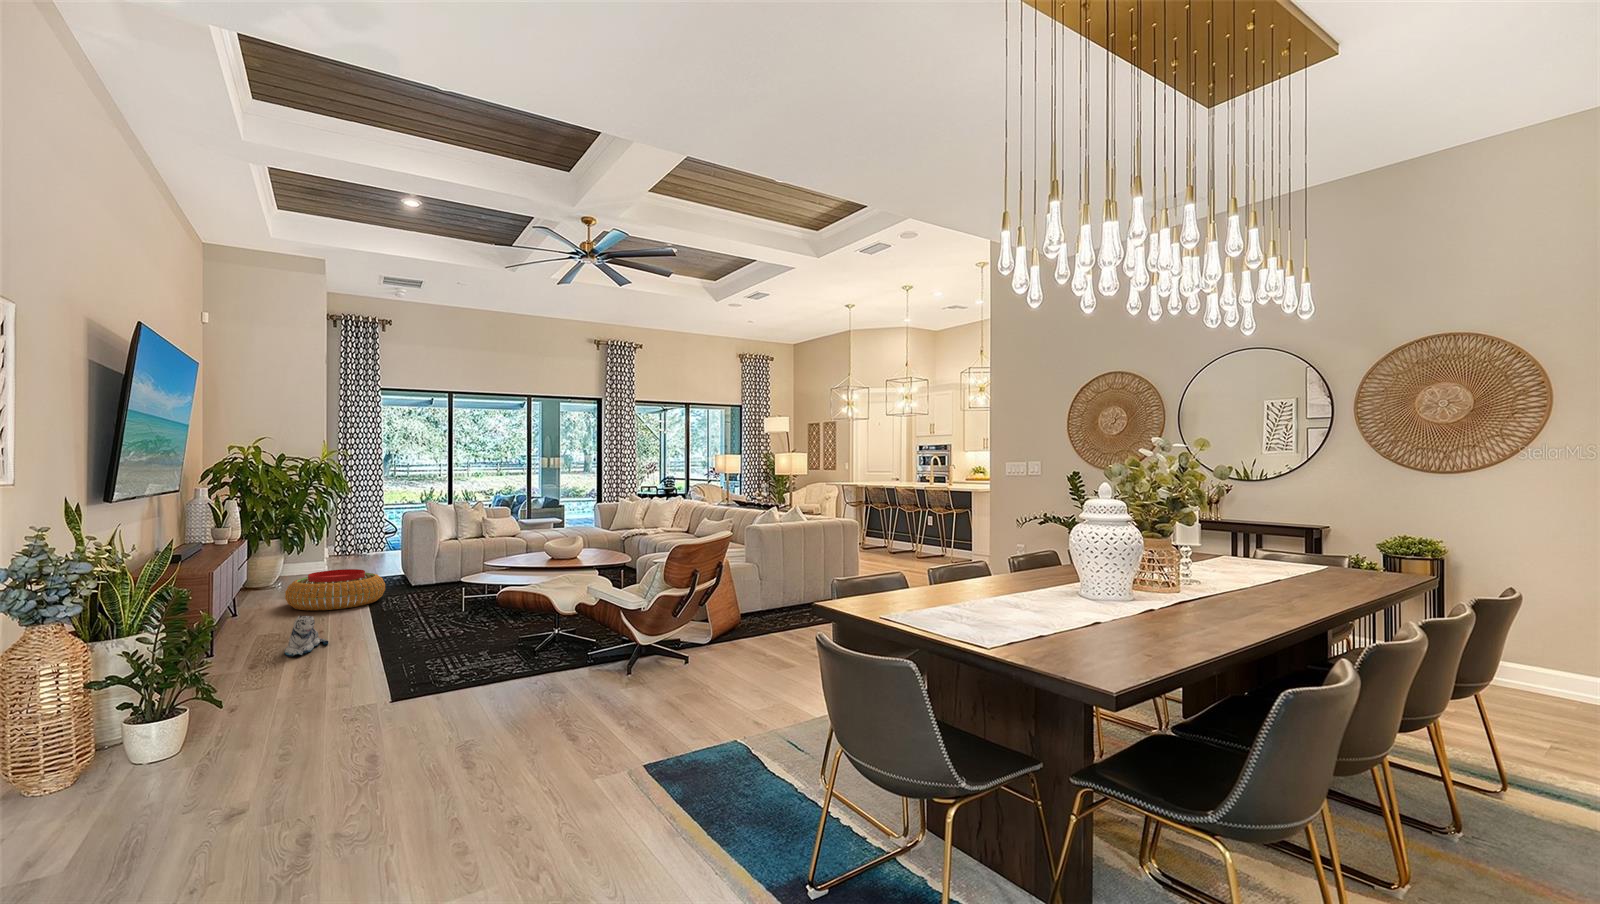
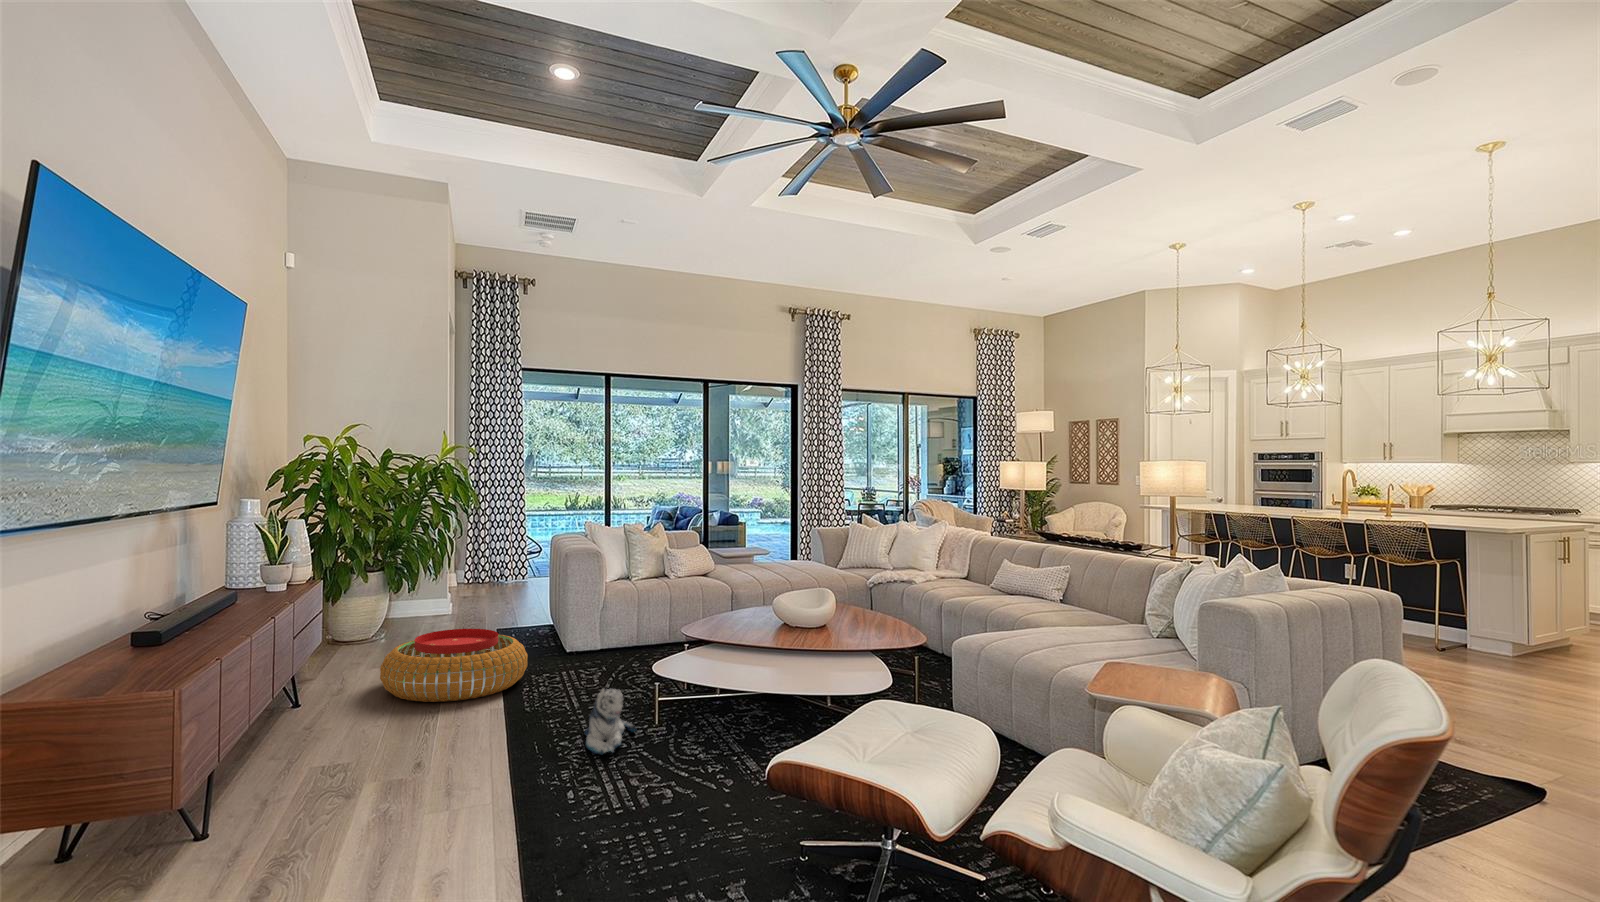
plush toy: present [285,616,328,657] -> present [584,689,636,755]

